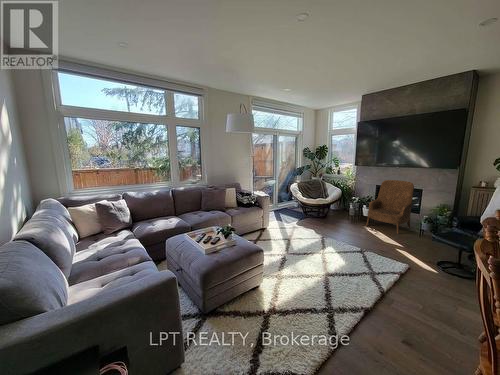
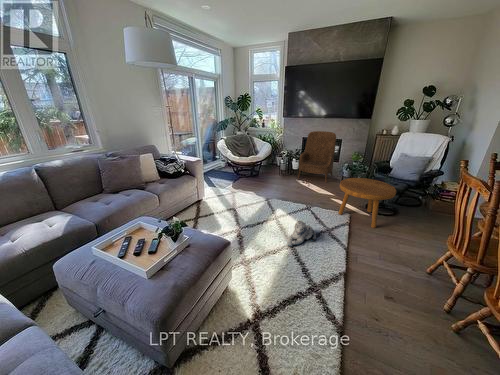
footstool: none [393,228,460,284] -> present [338,178,396,228]
plush toy: none [322,255,356,278] -> present [287,221,316,246]

